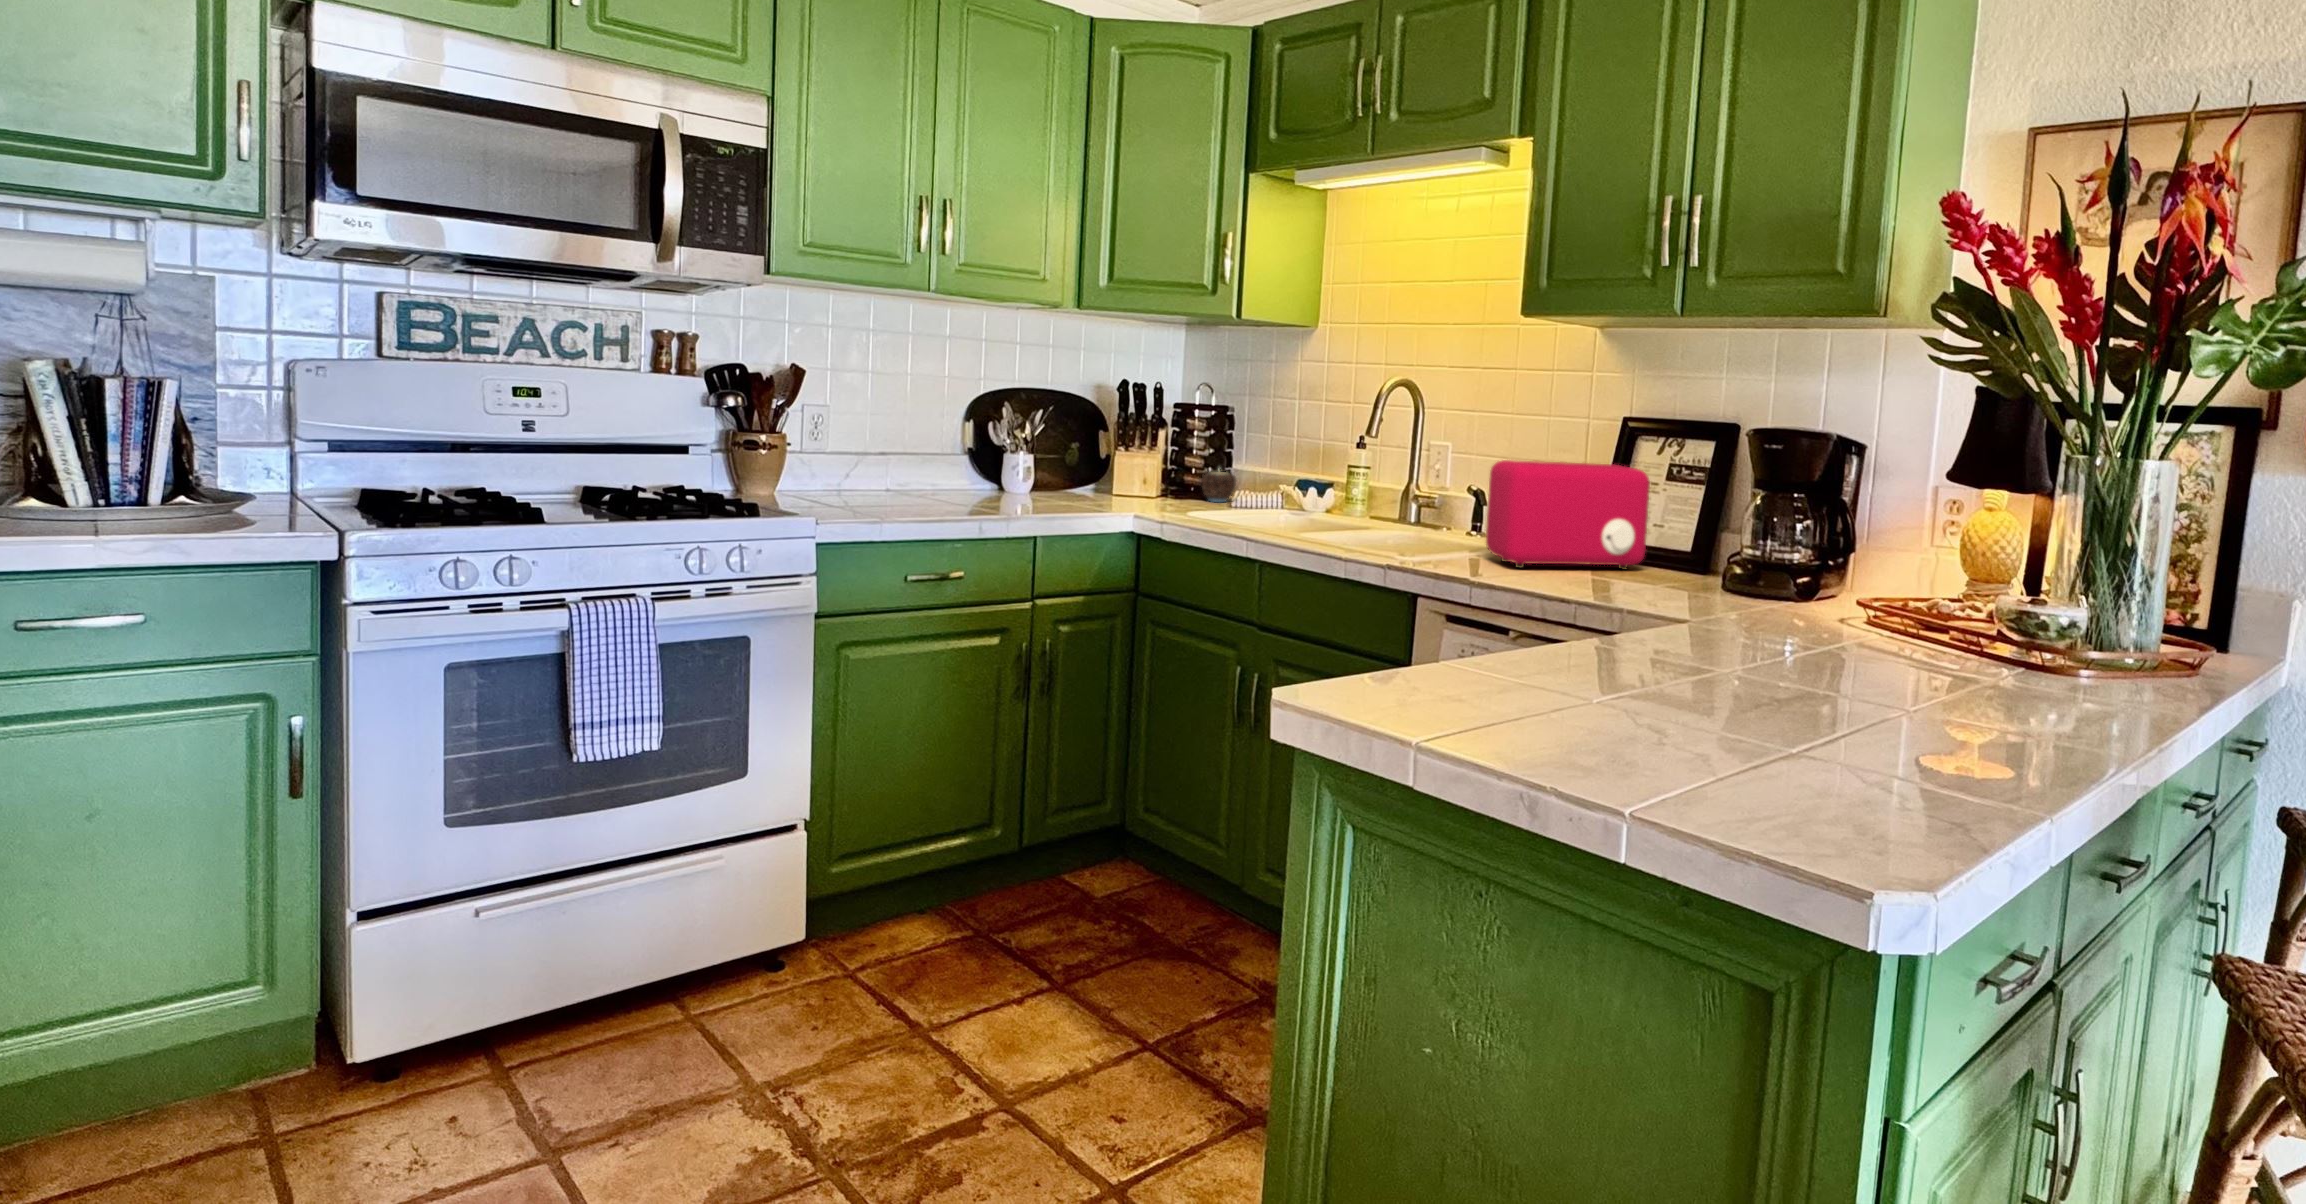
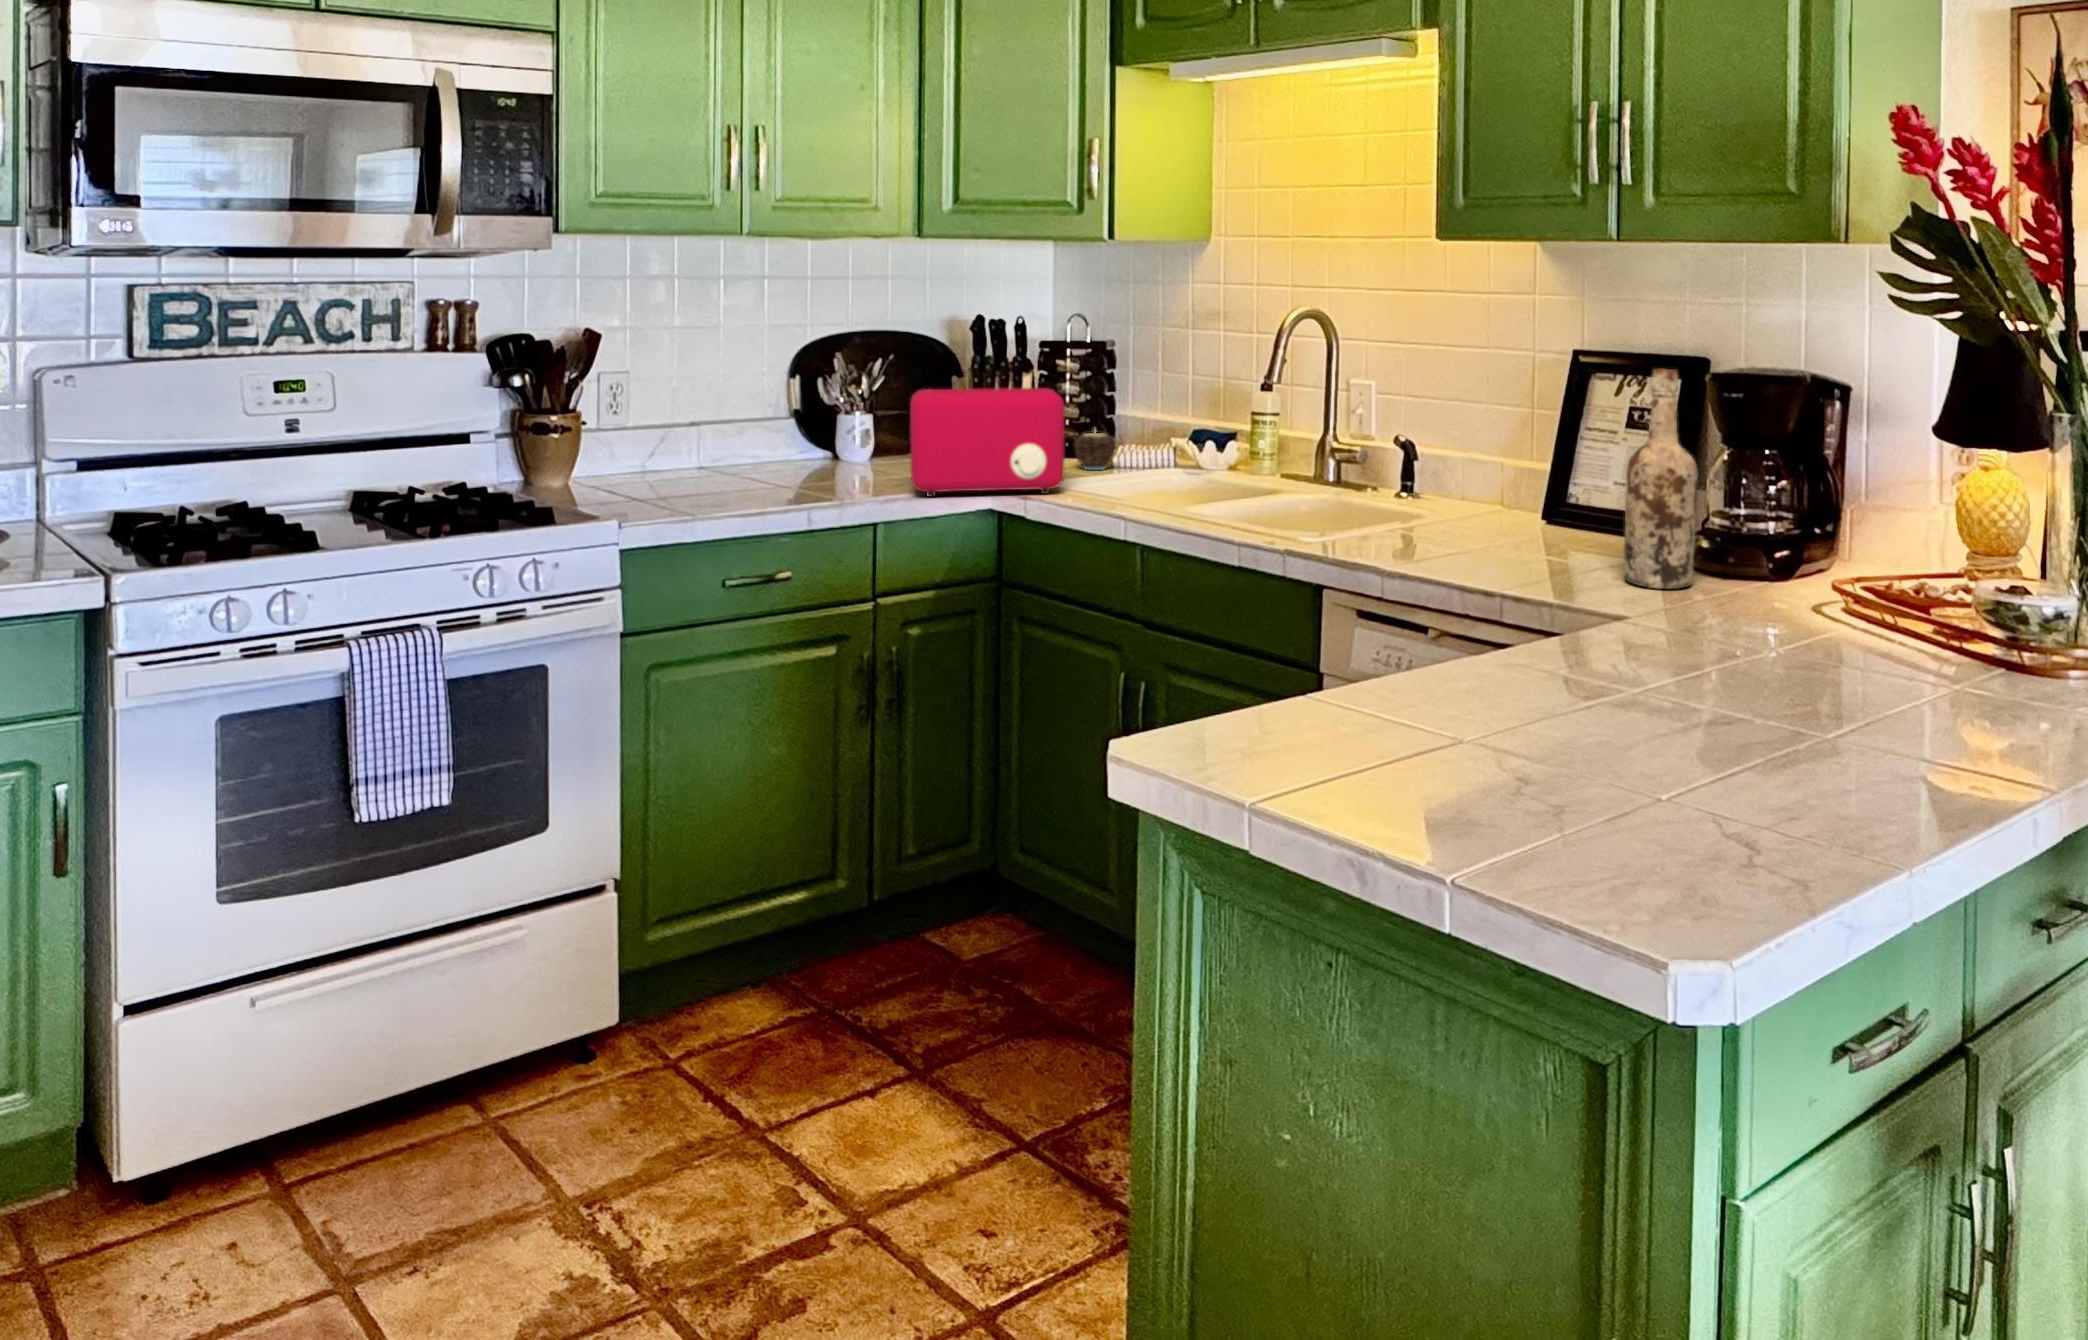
wine bottle: none [1650,423,1710,596] -> present [1624,368,1698,589]
toaster: present [1486,460,1650,570] -> present [910,388,1064,496]

